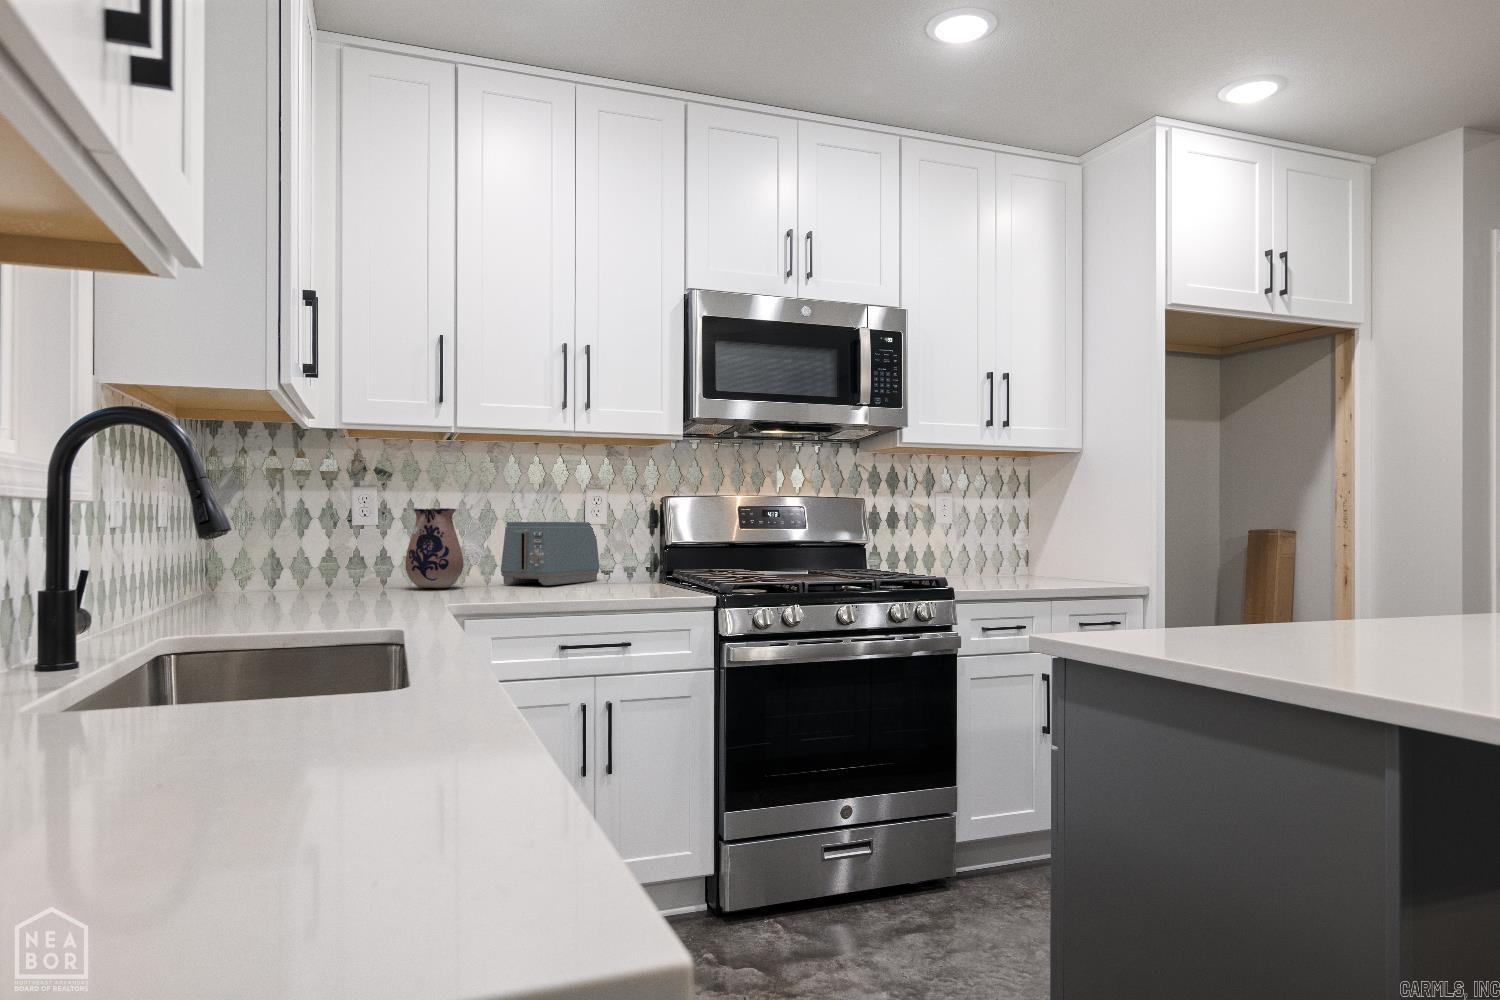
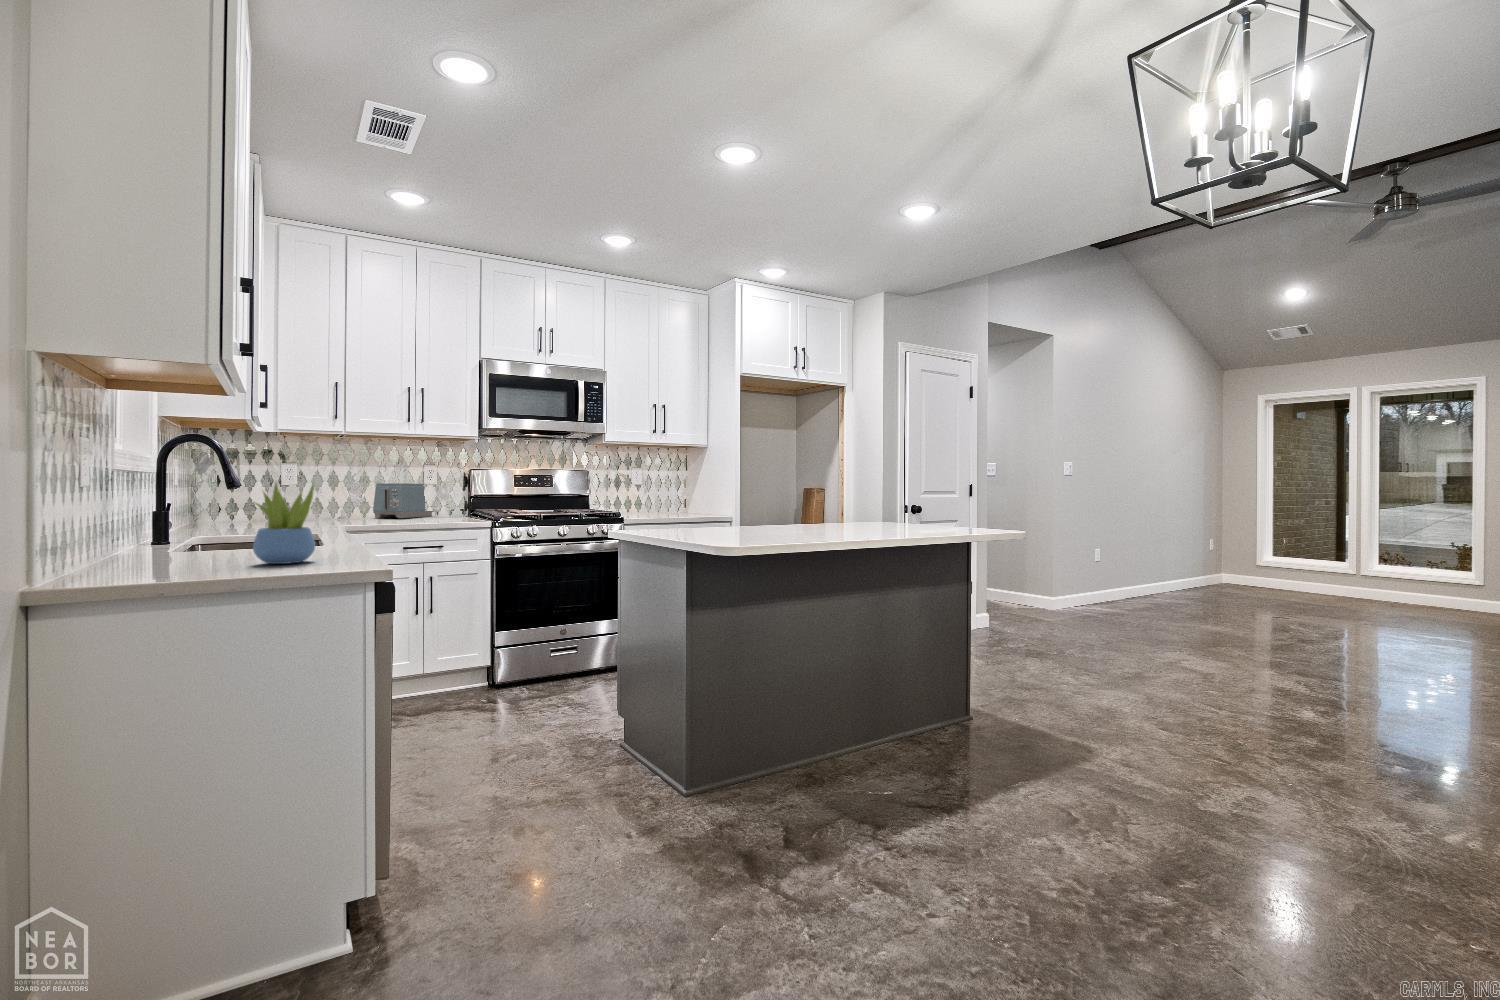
ceramic pitcher: present [406,508,463,588] -> none [315,476,350,520]
succulent plant: none [170,516,391,845] -> present [253,483,315,564]

